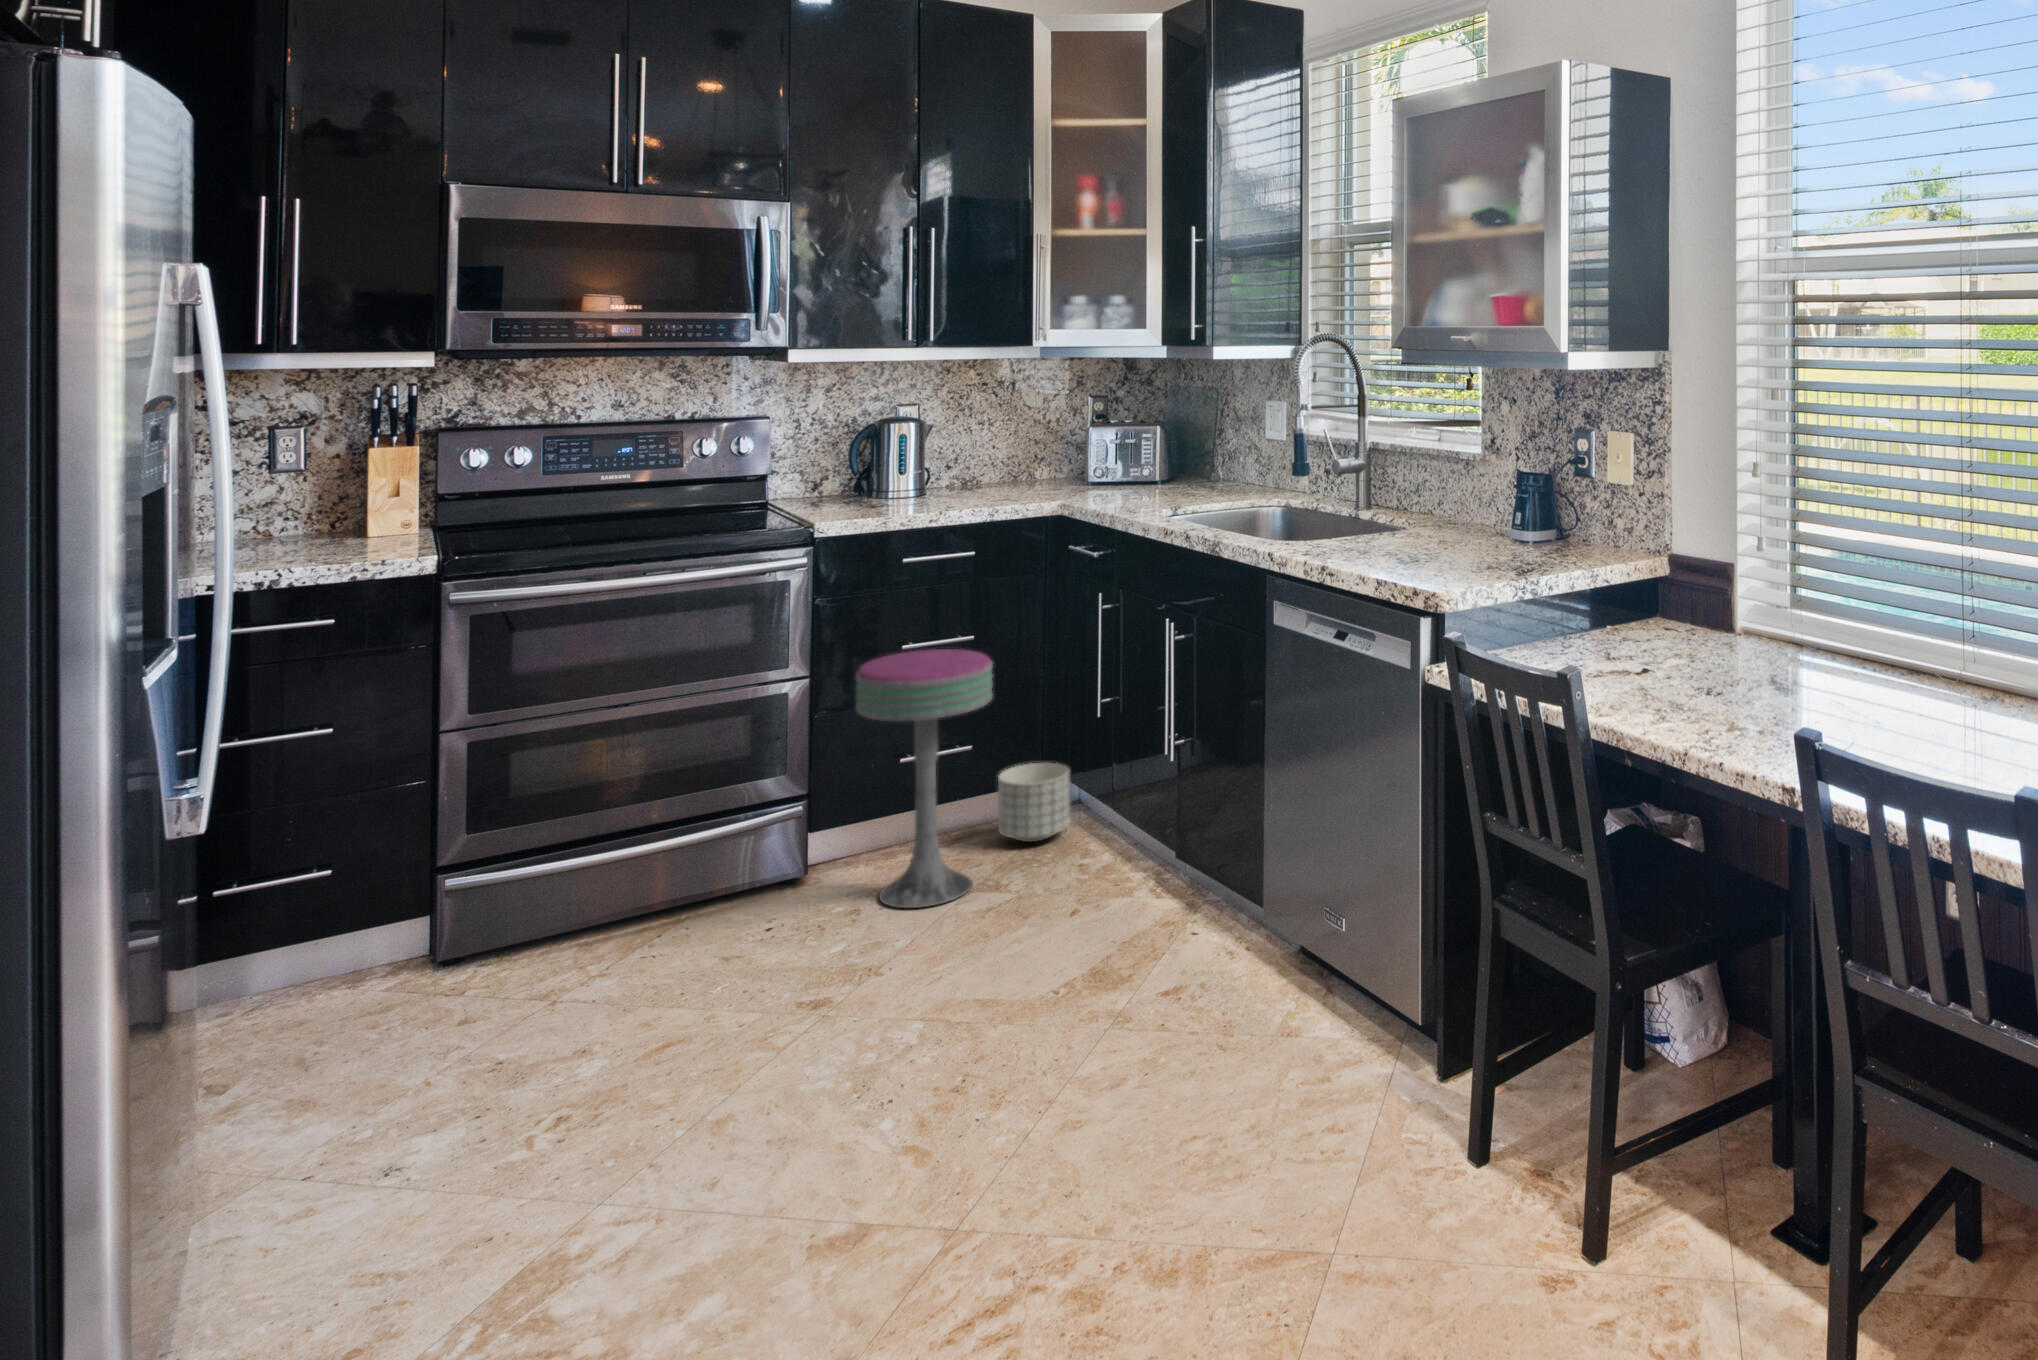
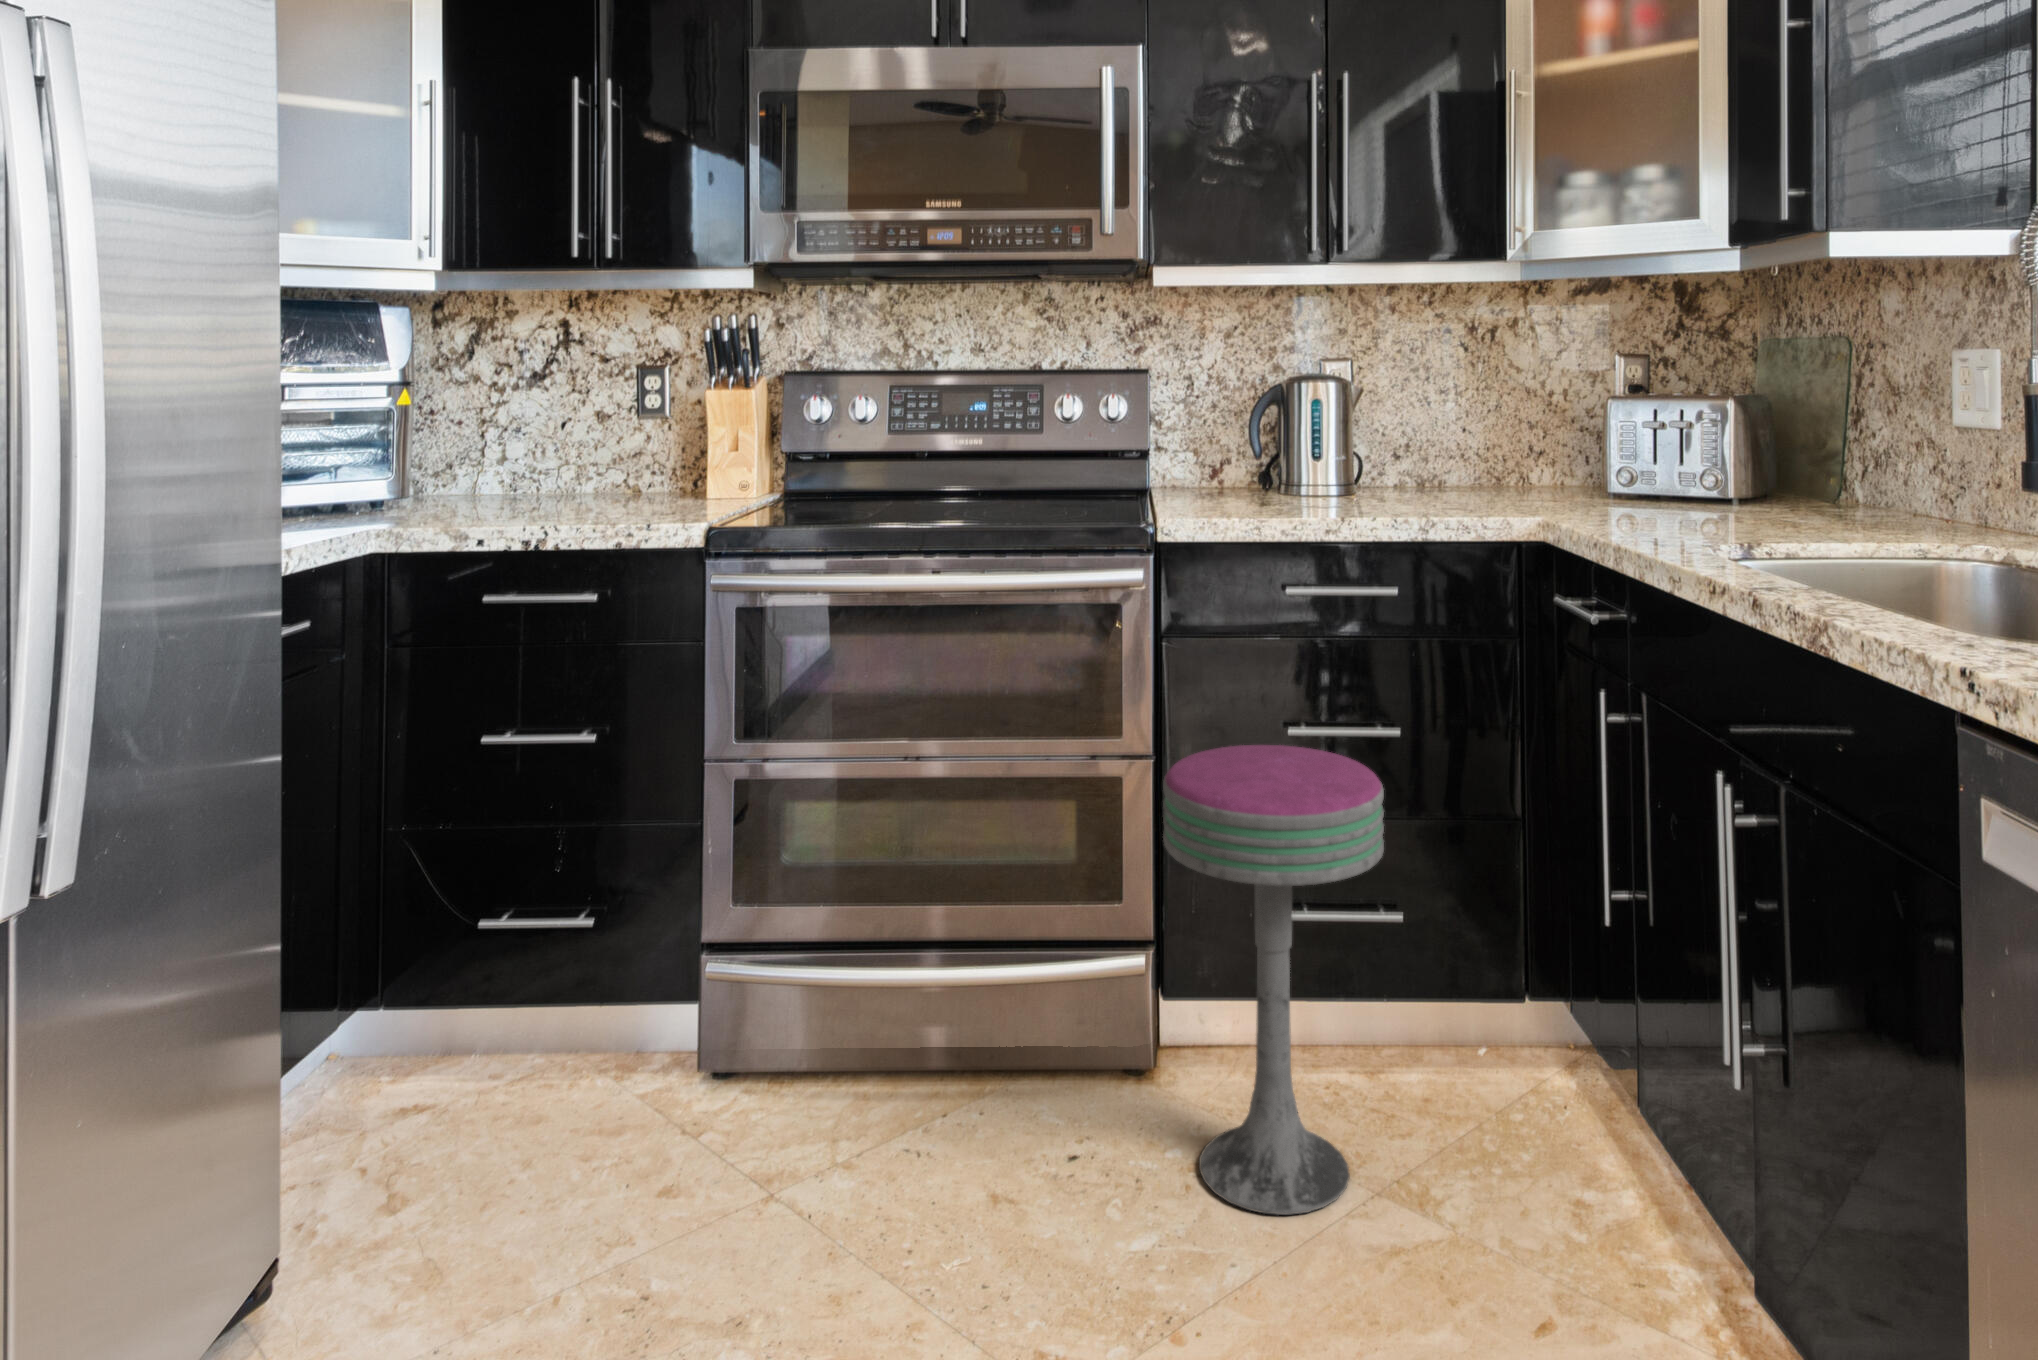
planter: present [998,763,1070,842] -> none [1421,962,1544,1114]

